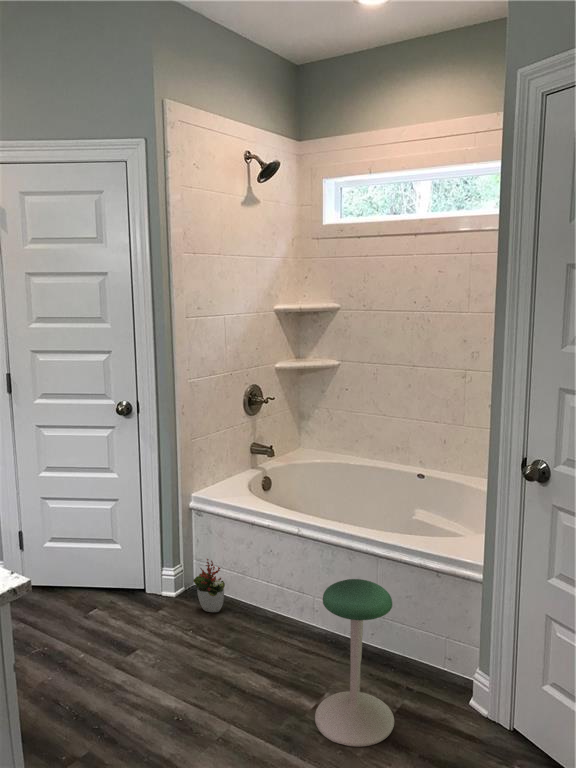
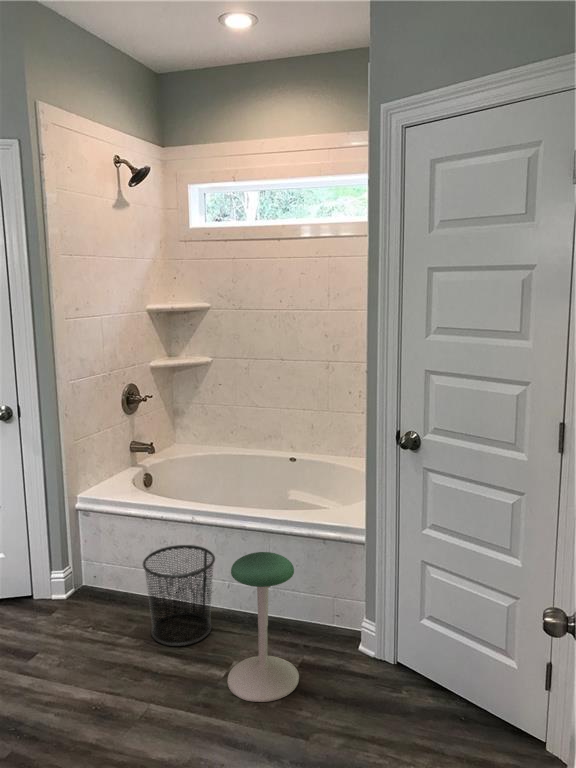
waste bin: none [241,558,317,666] -> present [143,545,215,646]
decorative plant: present [193,559,225,612] -> none [87,556,120,608]

